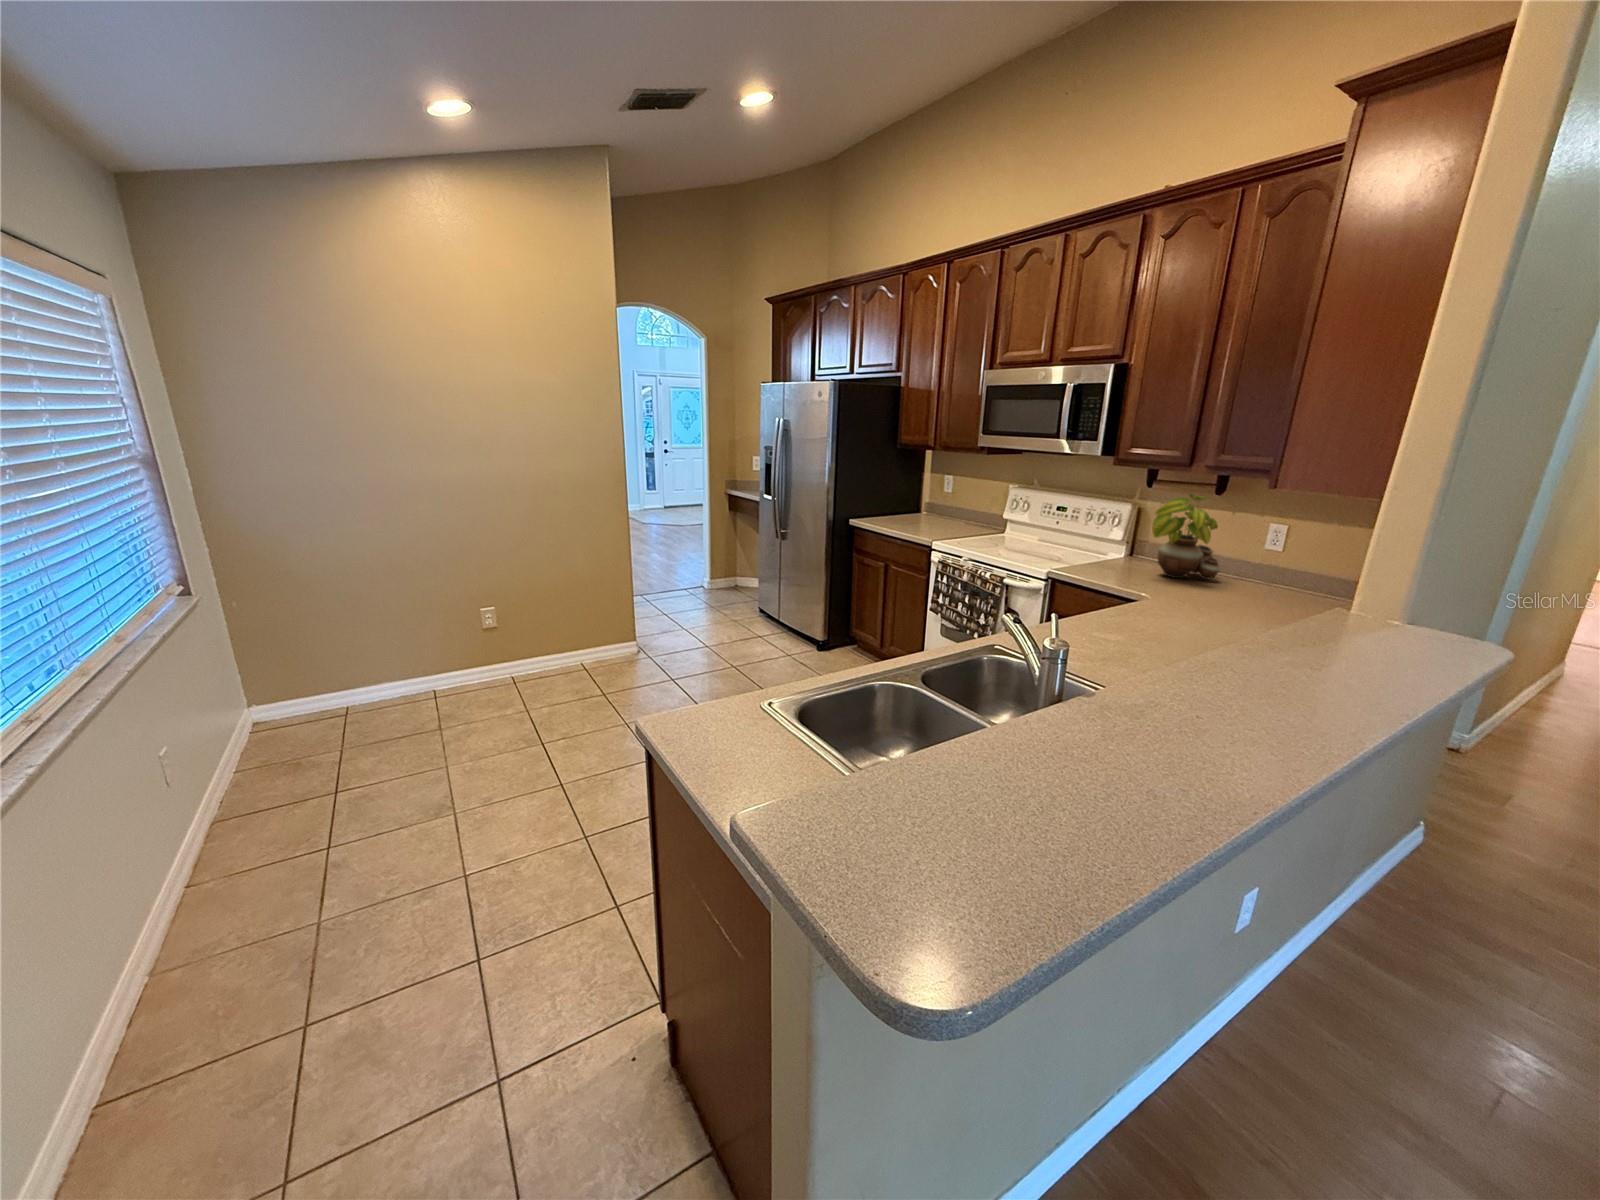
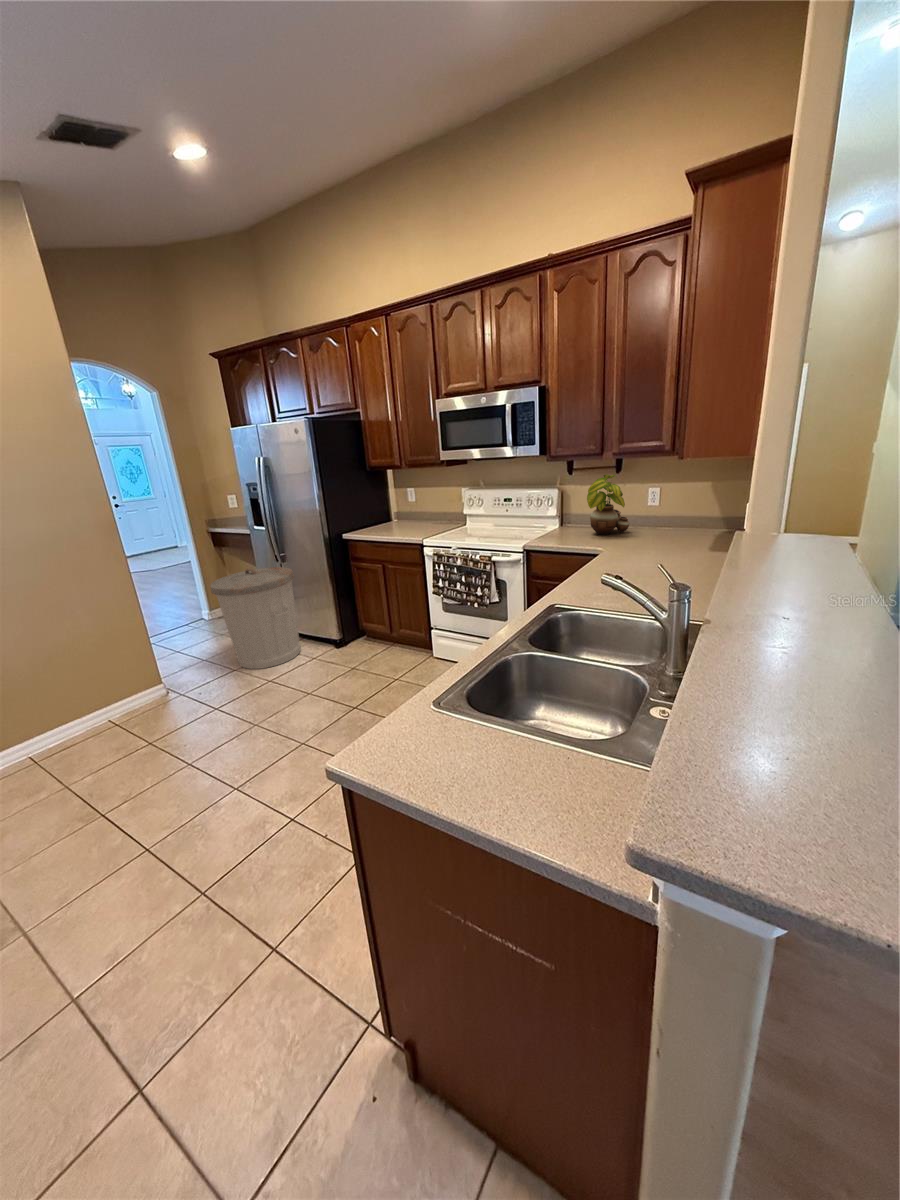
trash can: none [700,539,790,653] -> present [211,567,301,669]

